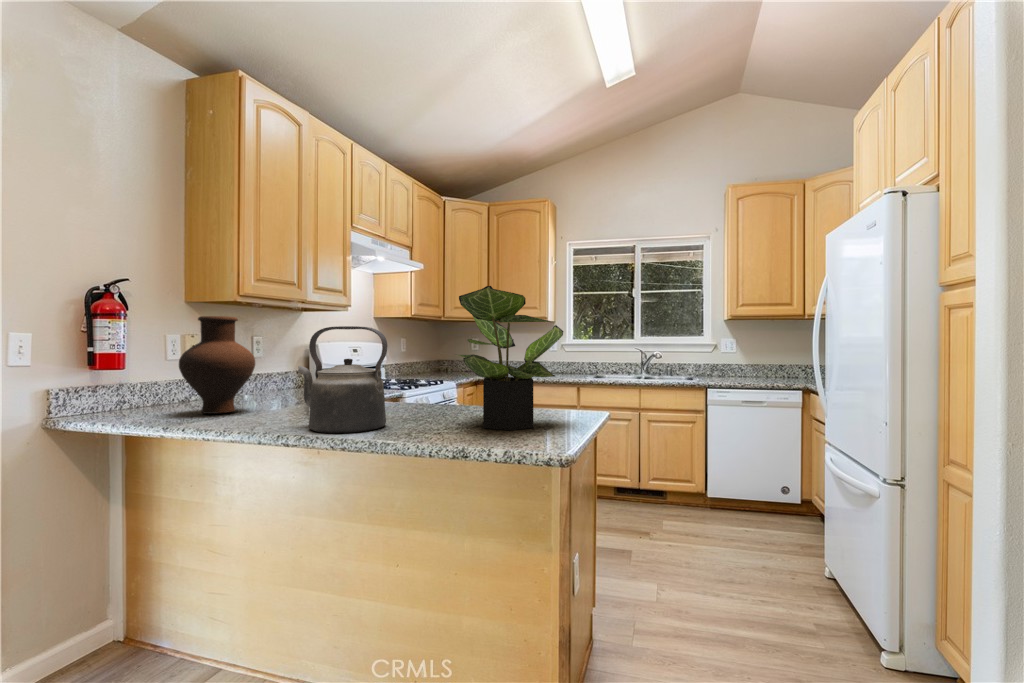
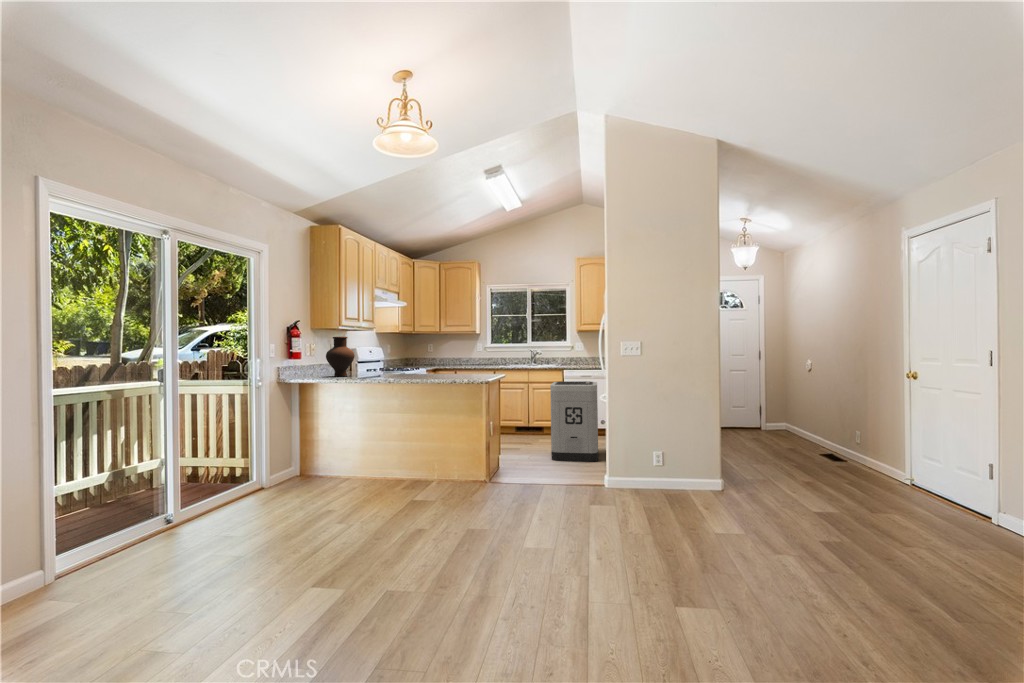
potted plant: present [458,286,563,430] -> none [442,327,481,375]
kettle: present [298,326,387,433] -> none [385,340,419,377]
trash can: none [717,424,850,640] -> present [550,381,598,462]

